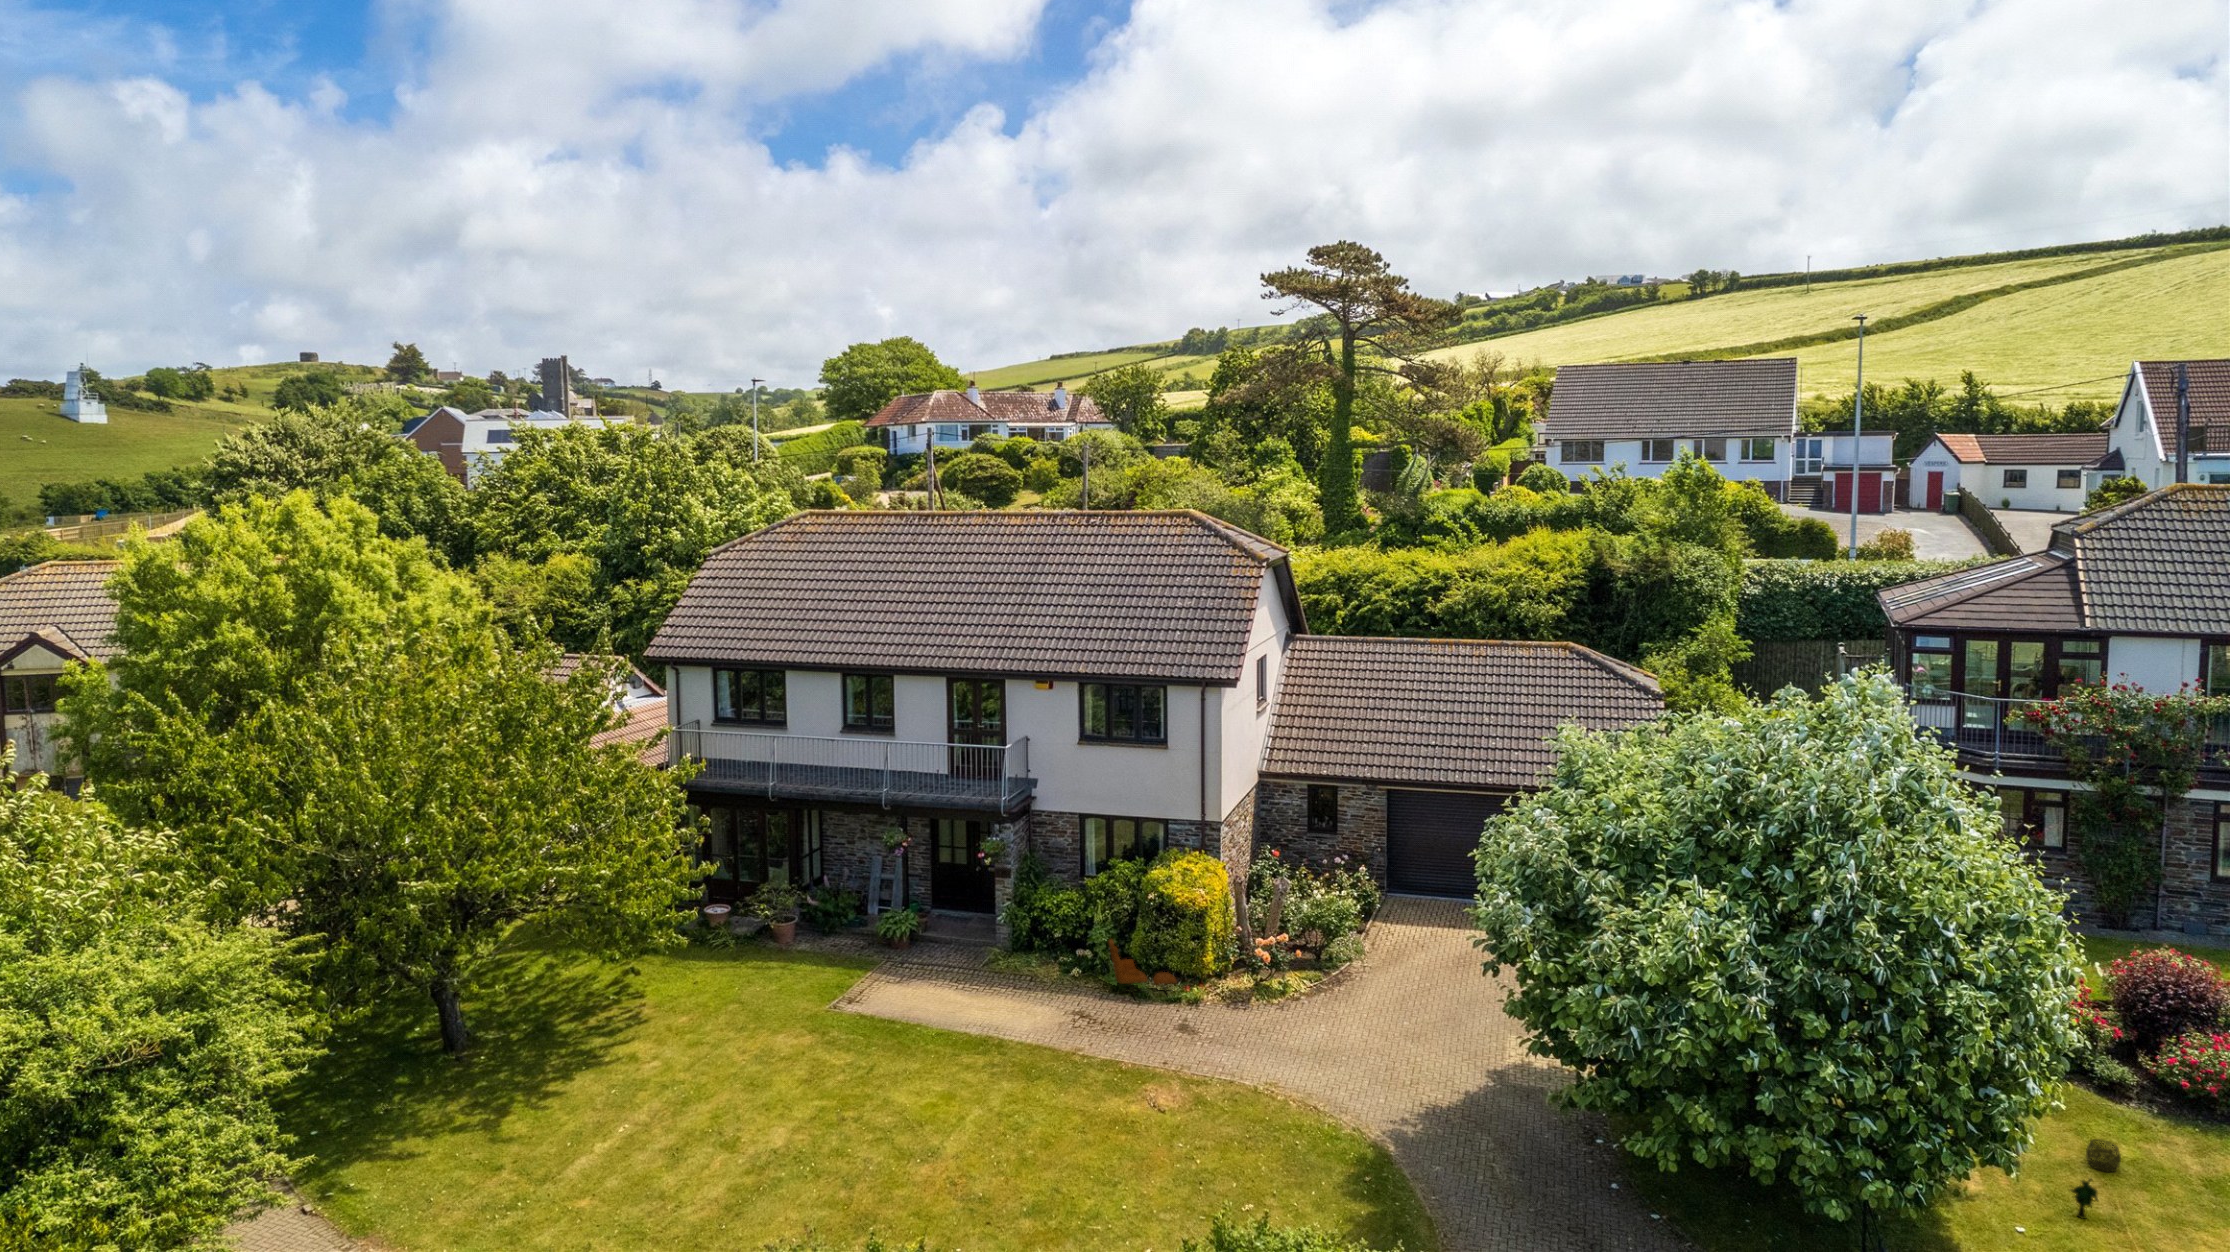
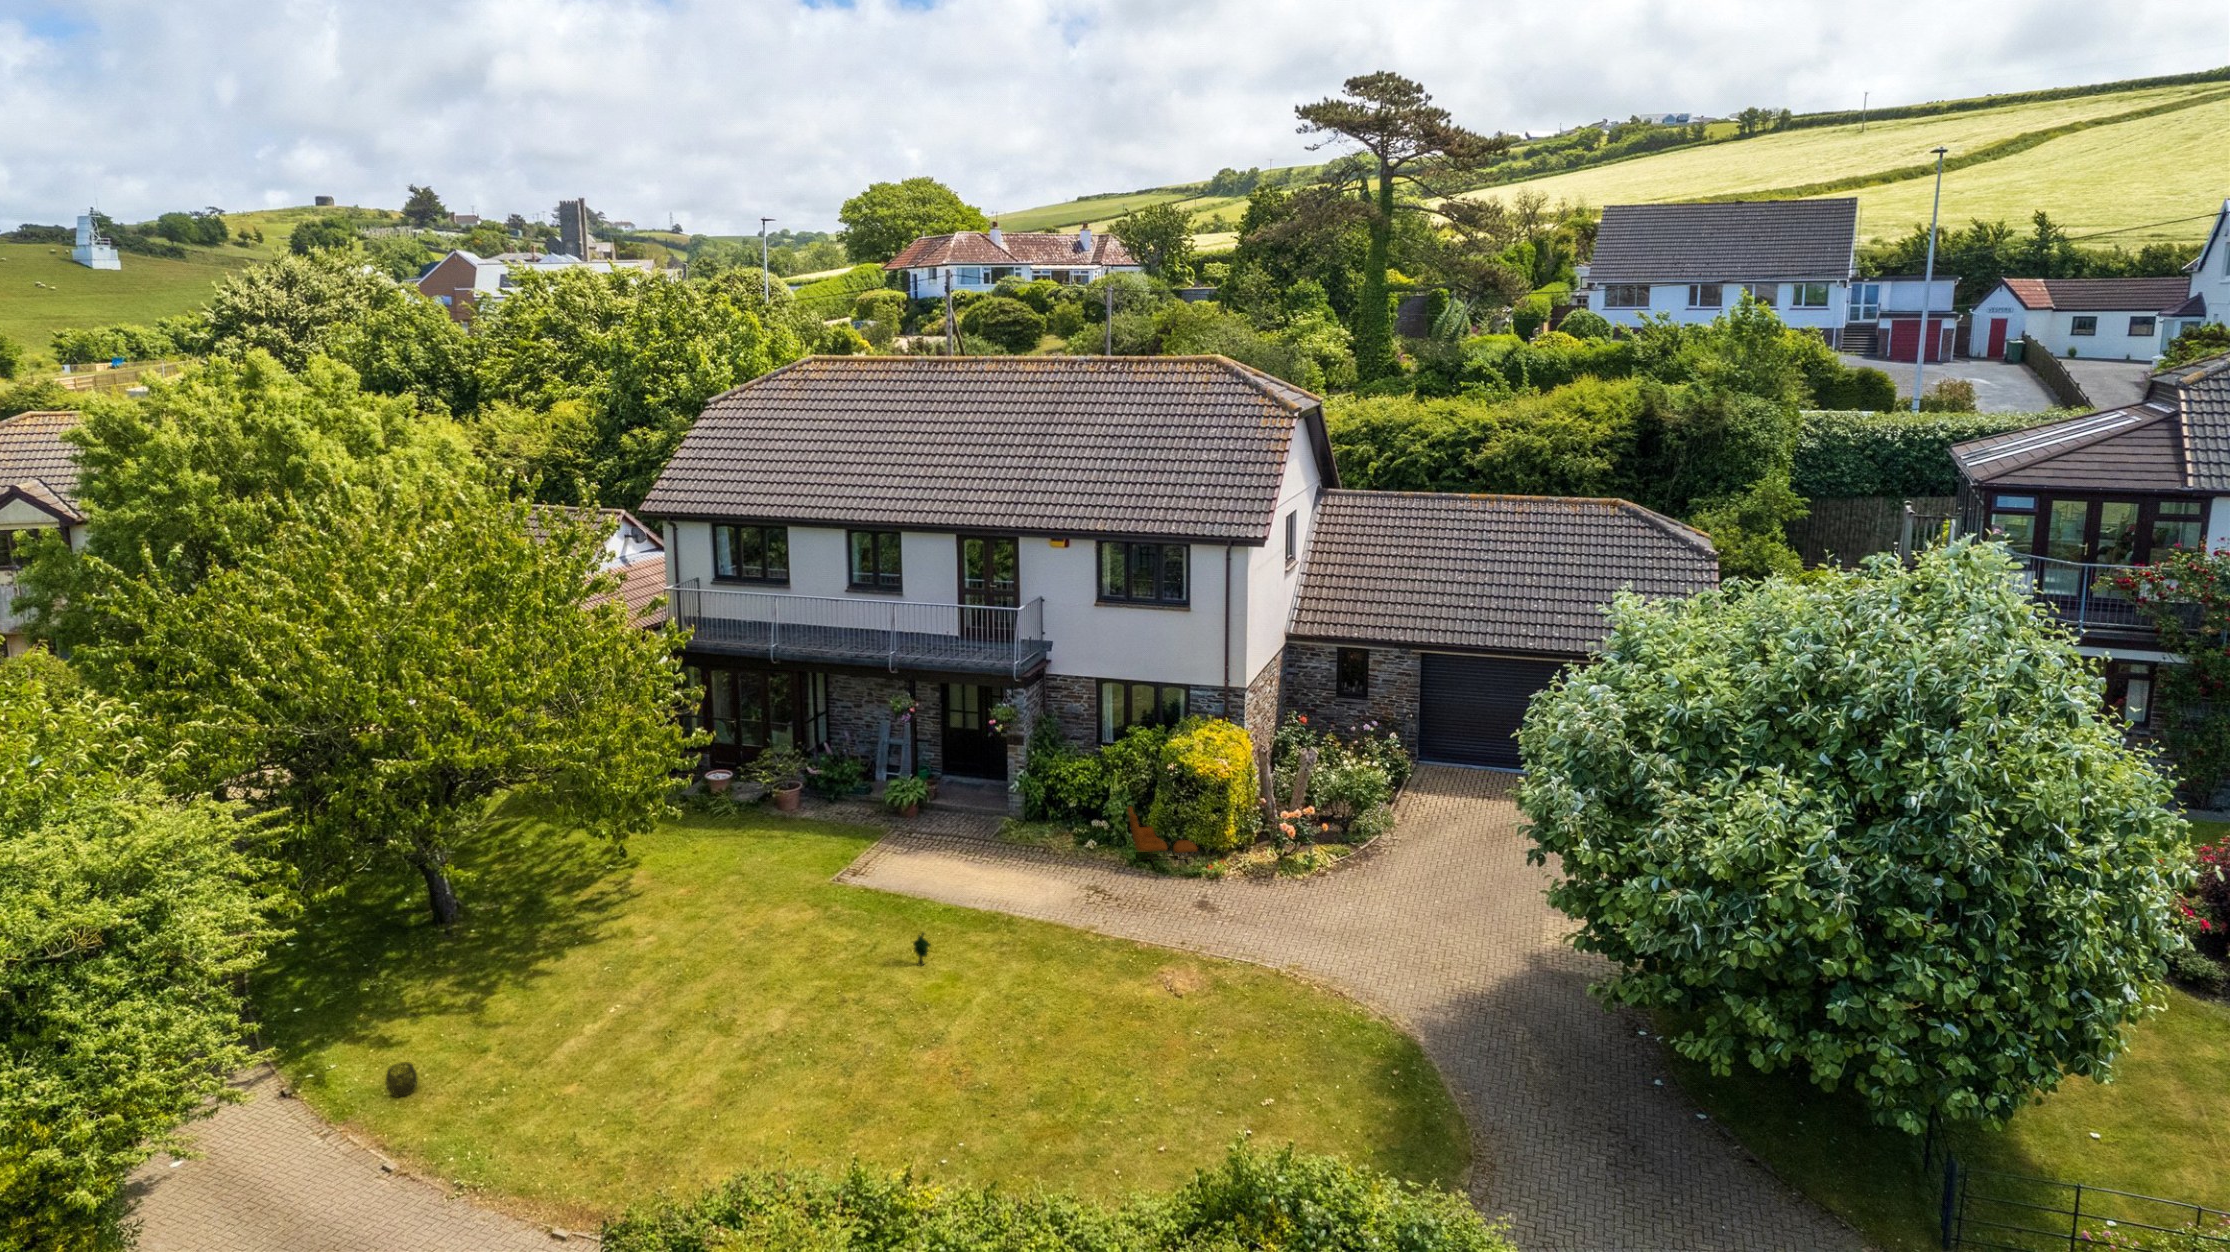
woven basket: present [2086,1139,2121,1172] -> present [385,1062,418,1097]
decorative plant: present [2071,1178,2098,1219] -> present [913,933,931,966]

